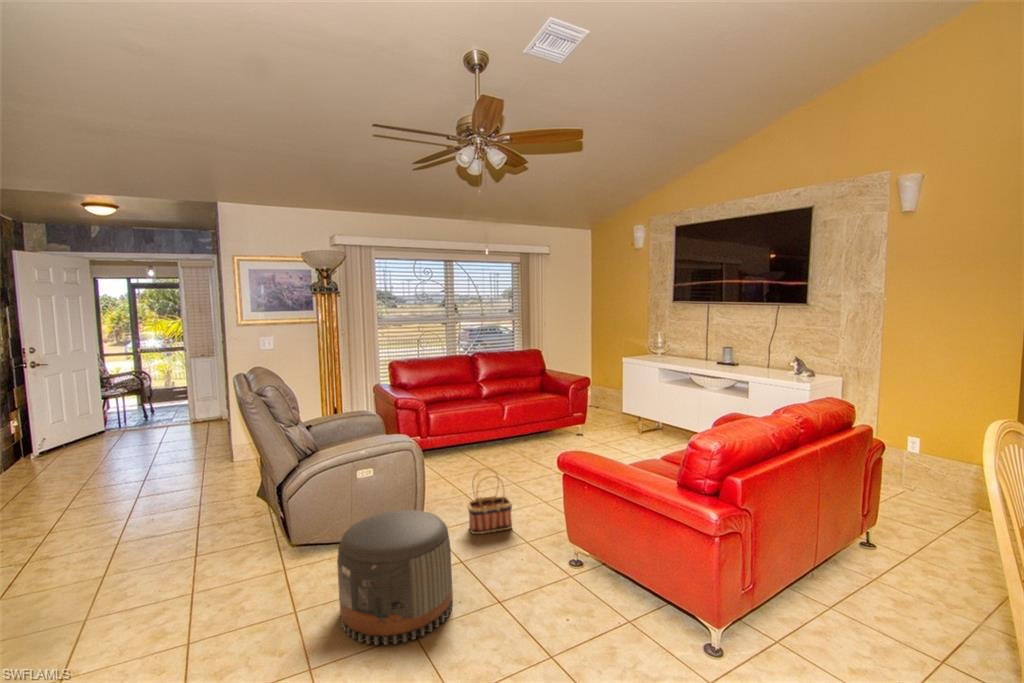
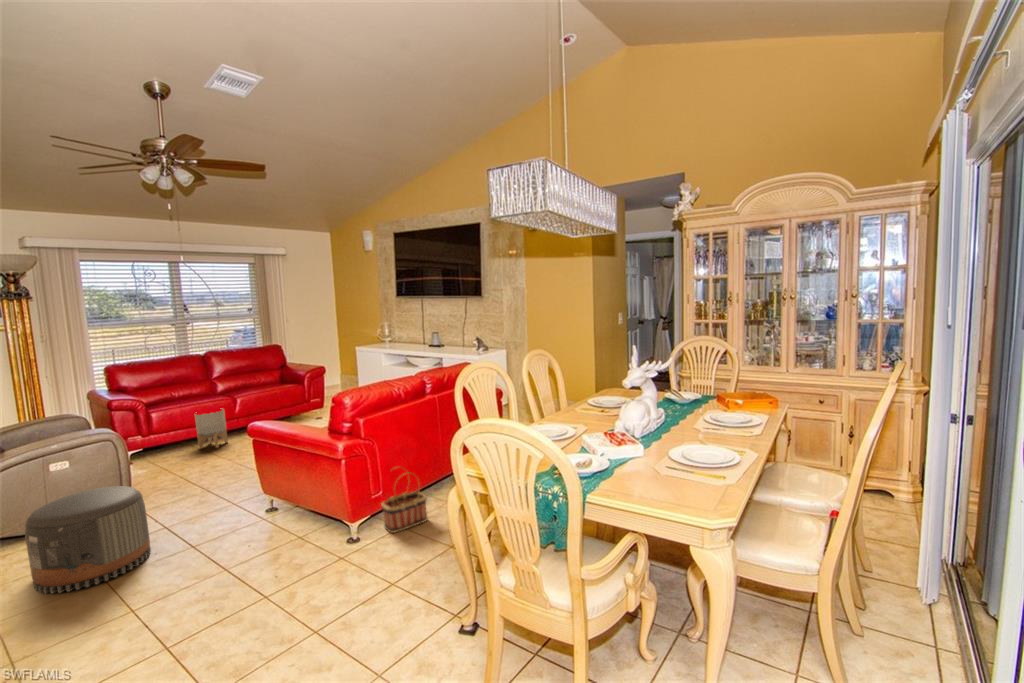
planter: none [466,415,495,459] -> present [195,409,228,449]
basket: present [467,469,512,534] -> present [381,472,428,533]

